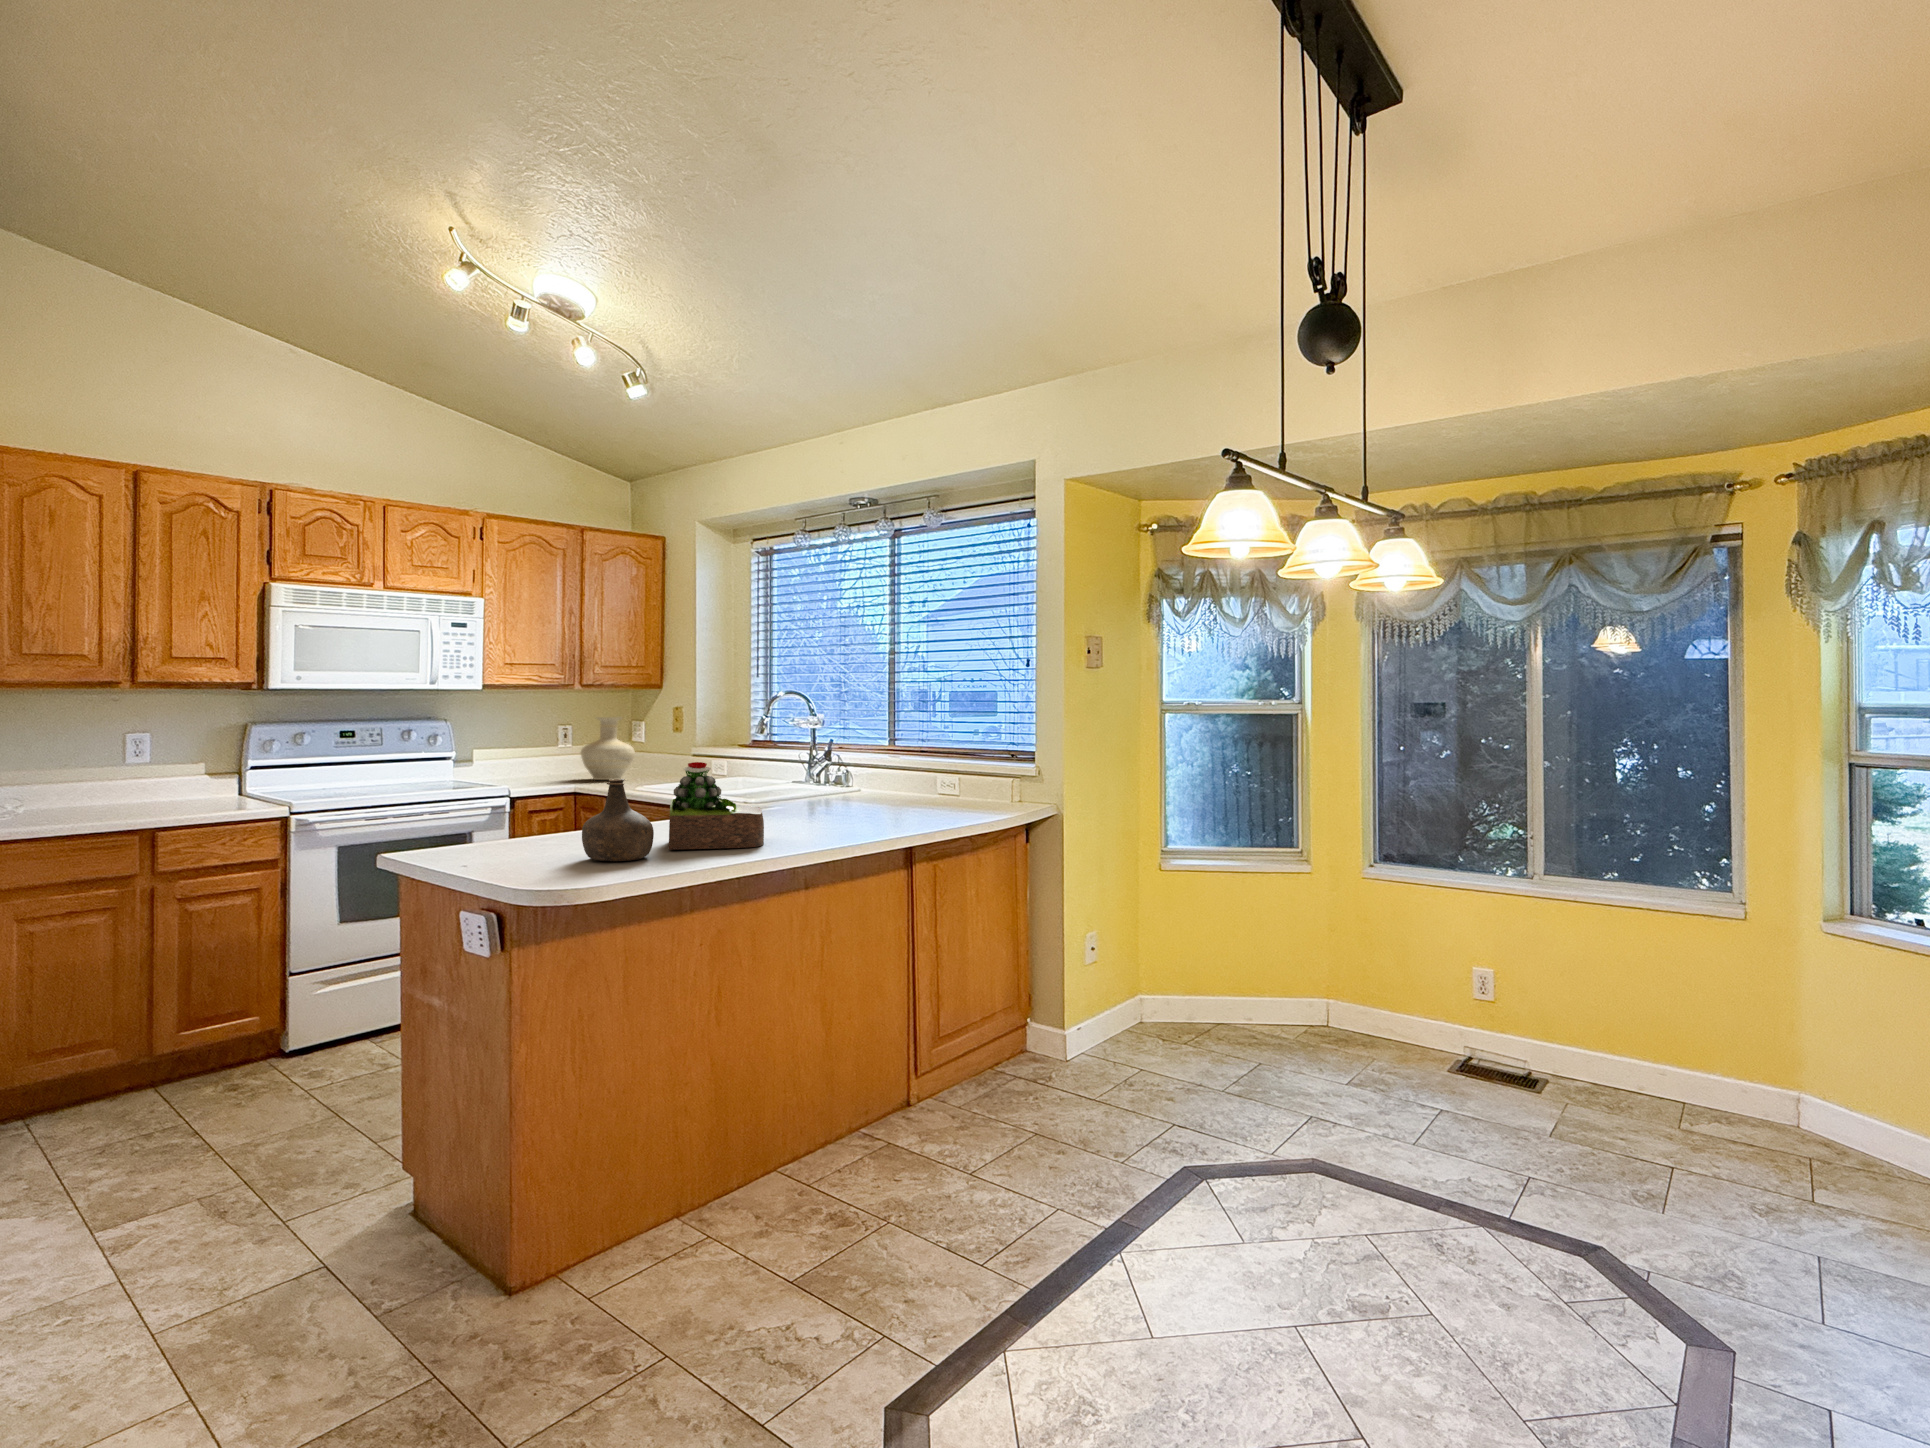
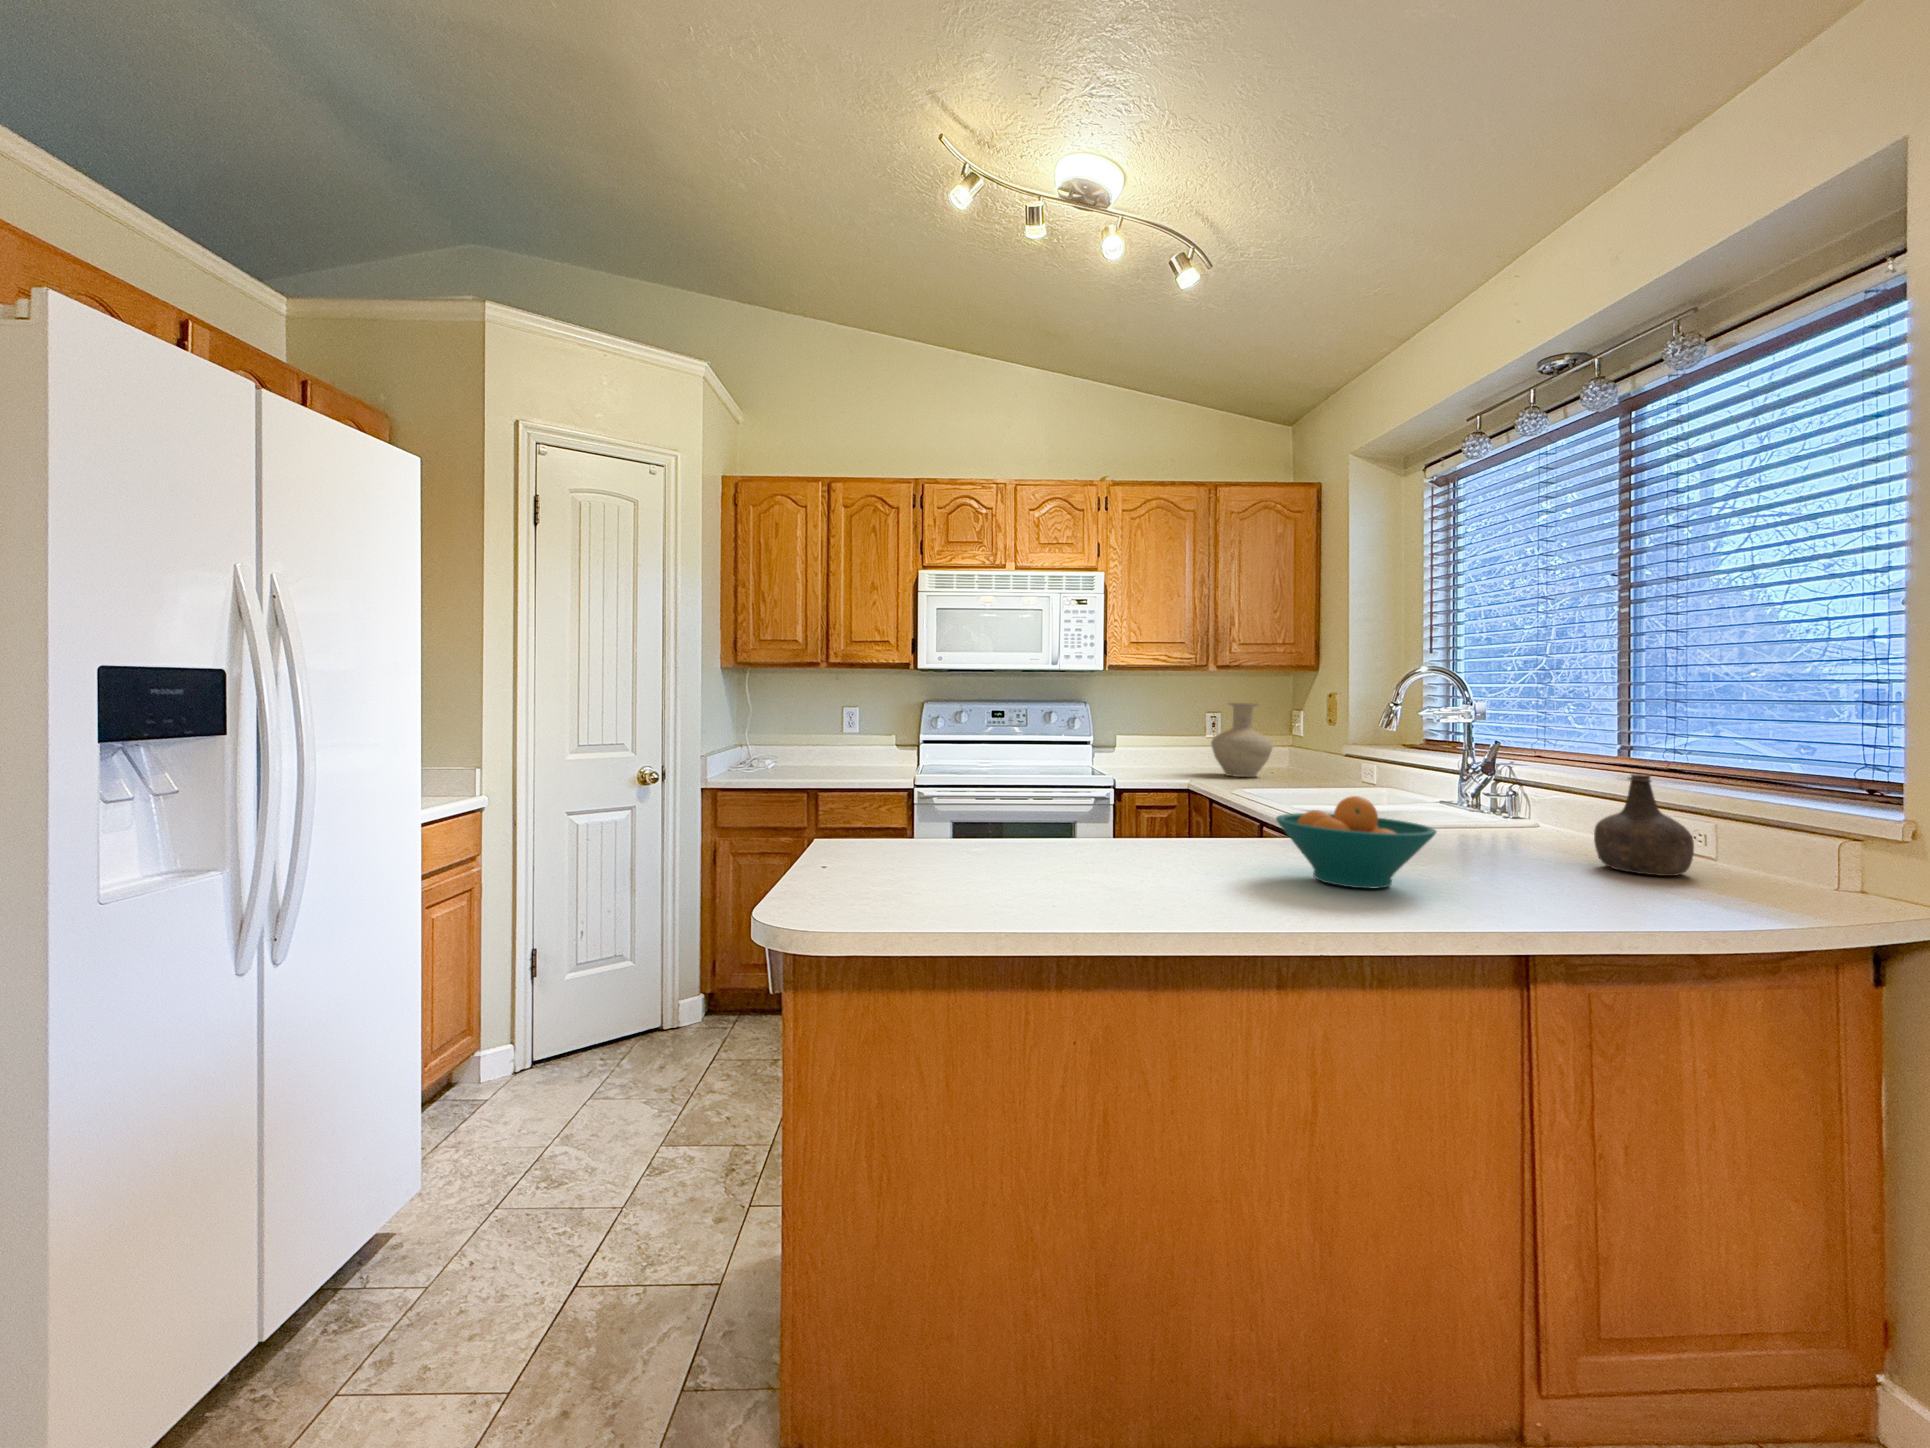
succulent plant: present [669,762,764,850] -> none [1047,762,1224,911]
fruit bowl: none [768,774,858,827] -> present [1276,796,1436,888]
bottle: present [582,779,654,861] -> present [1594,774,1694,876]

